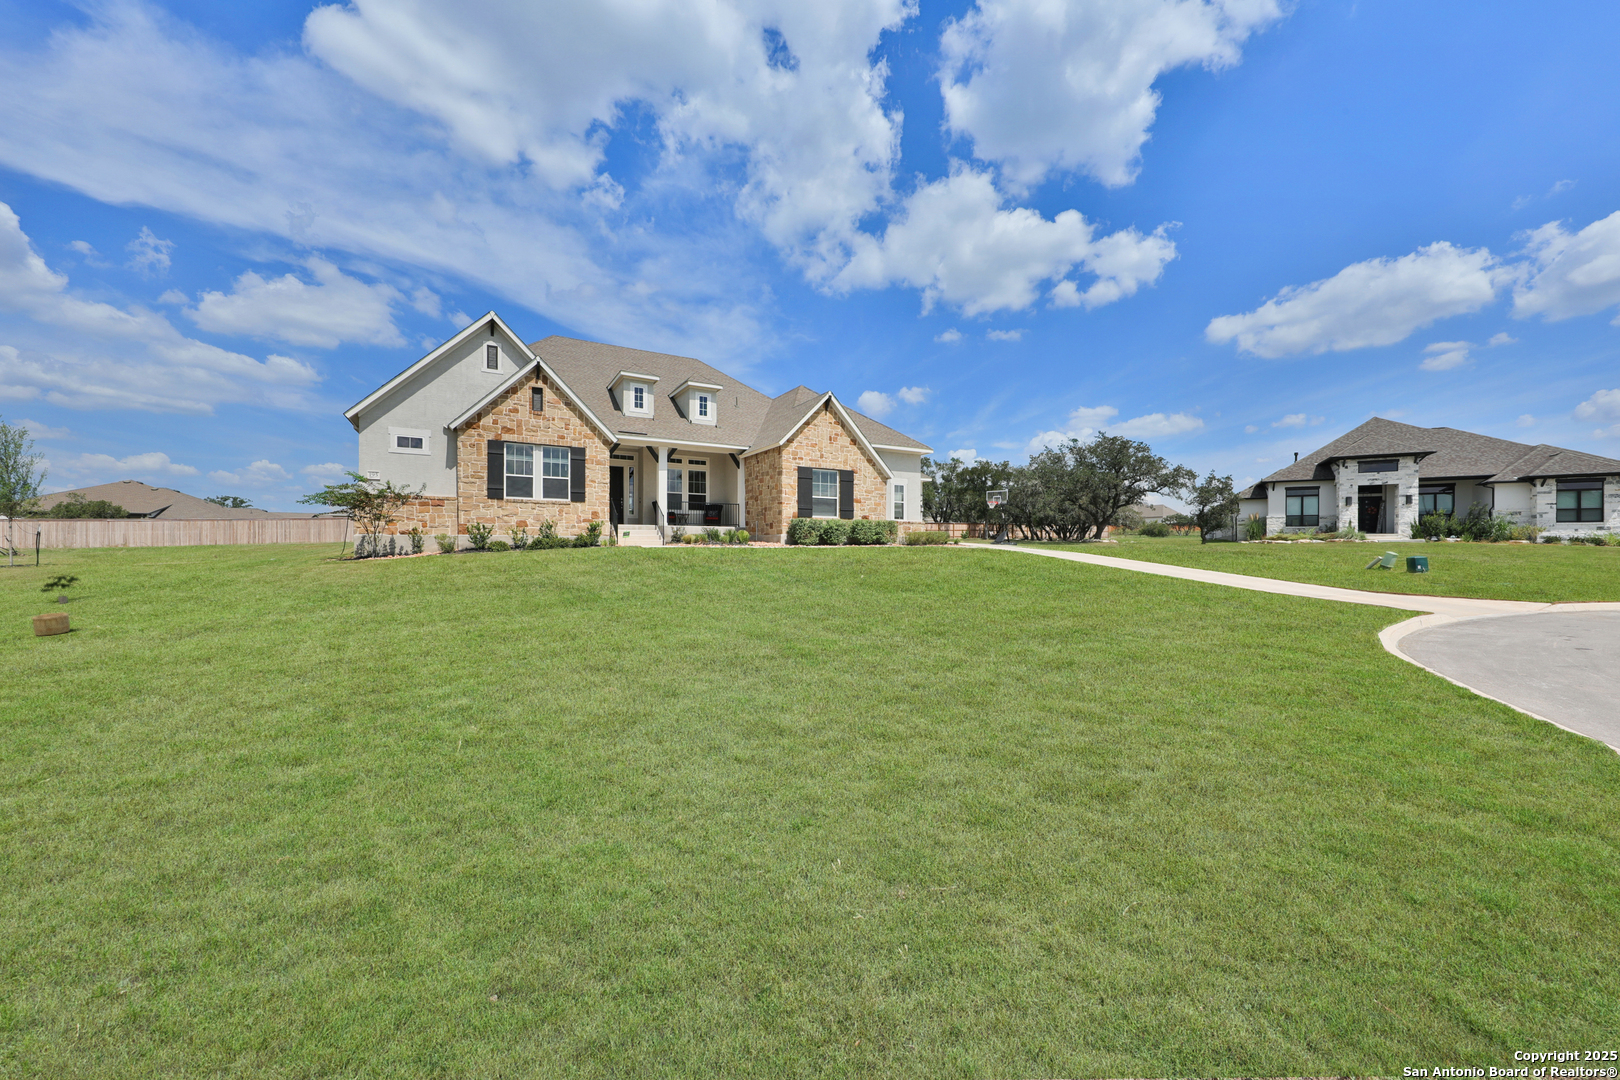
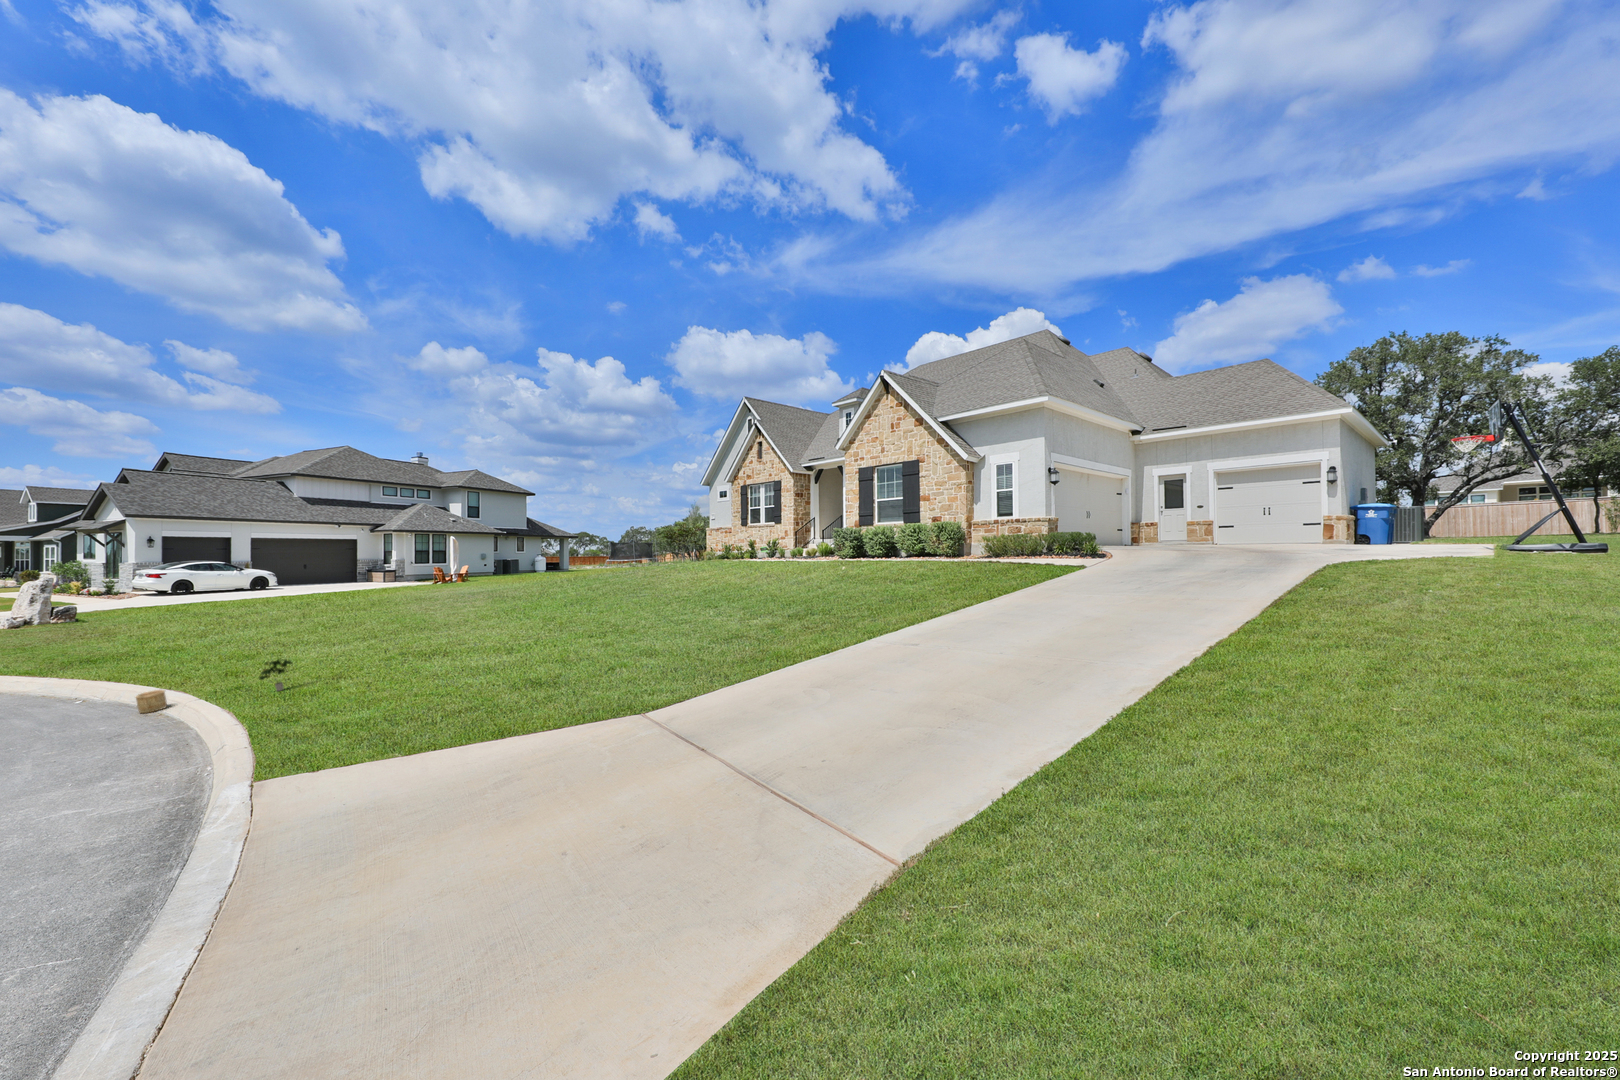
potted plant: present [41,575,79,604] -> present [259,659,292,691]

